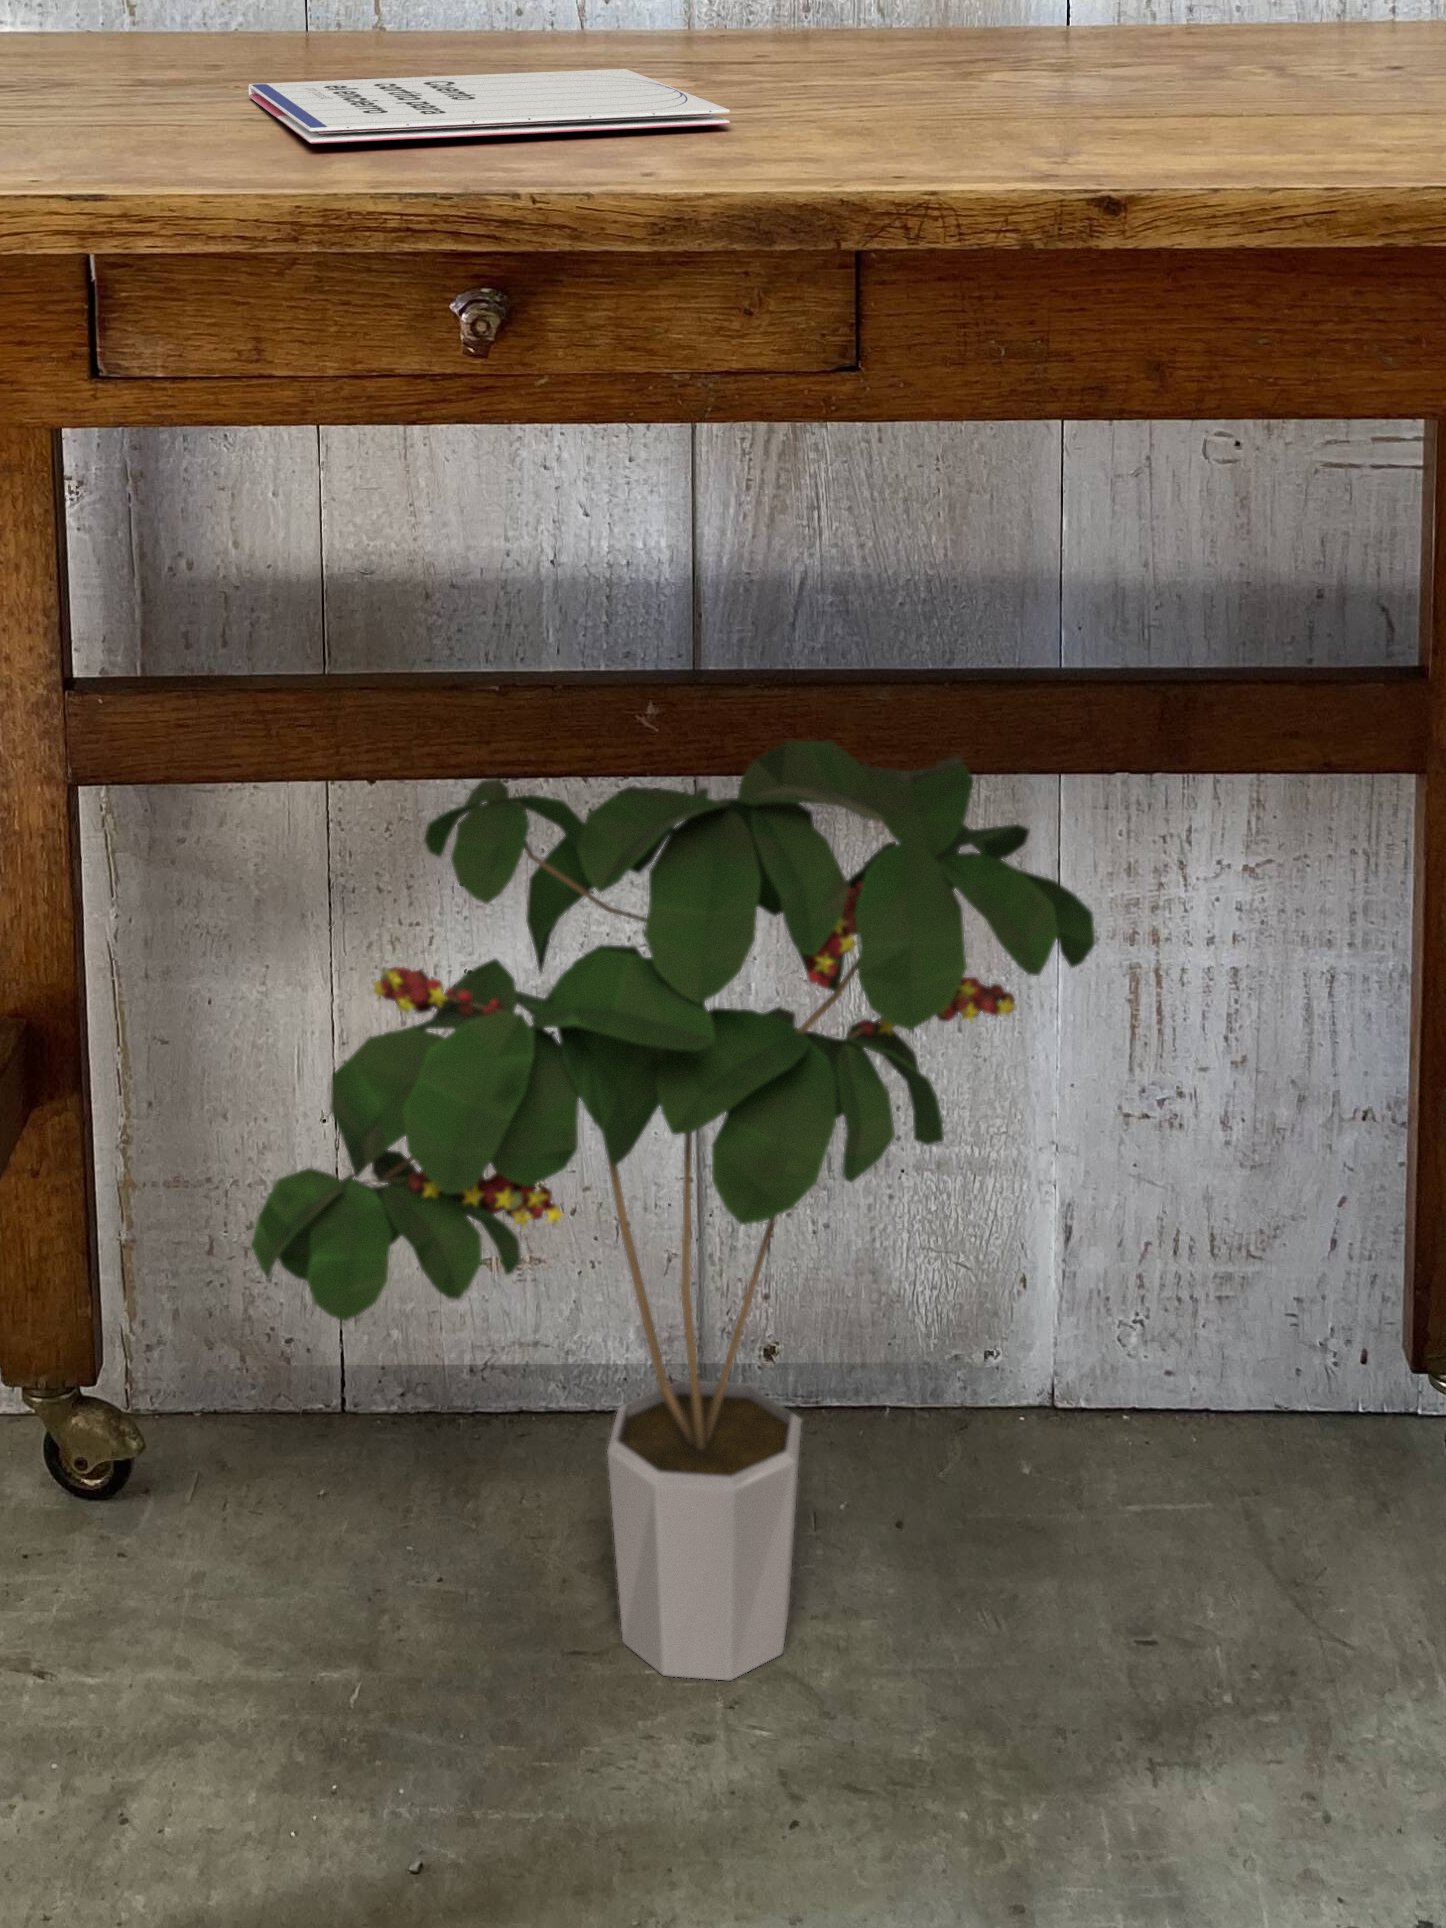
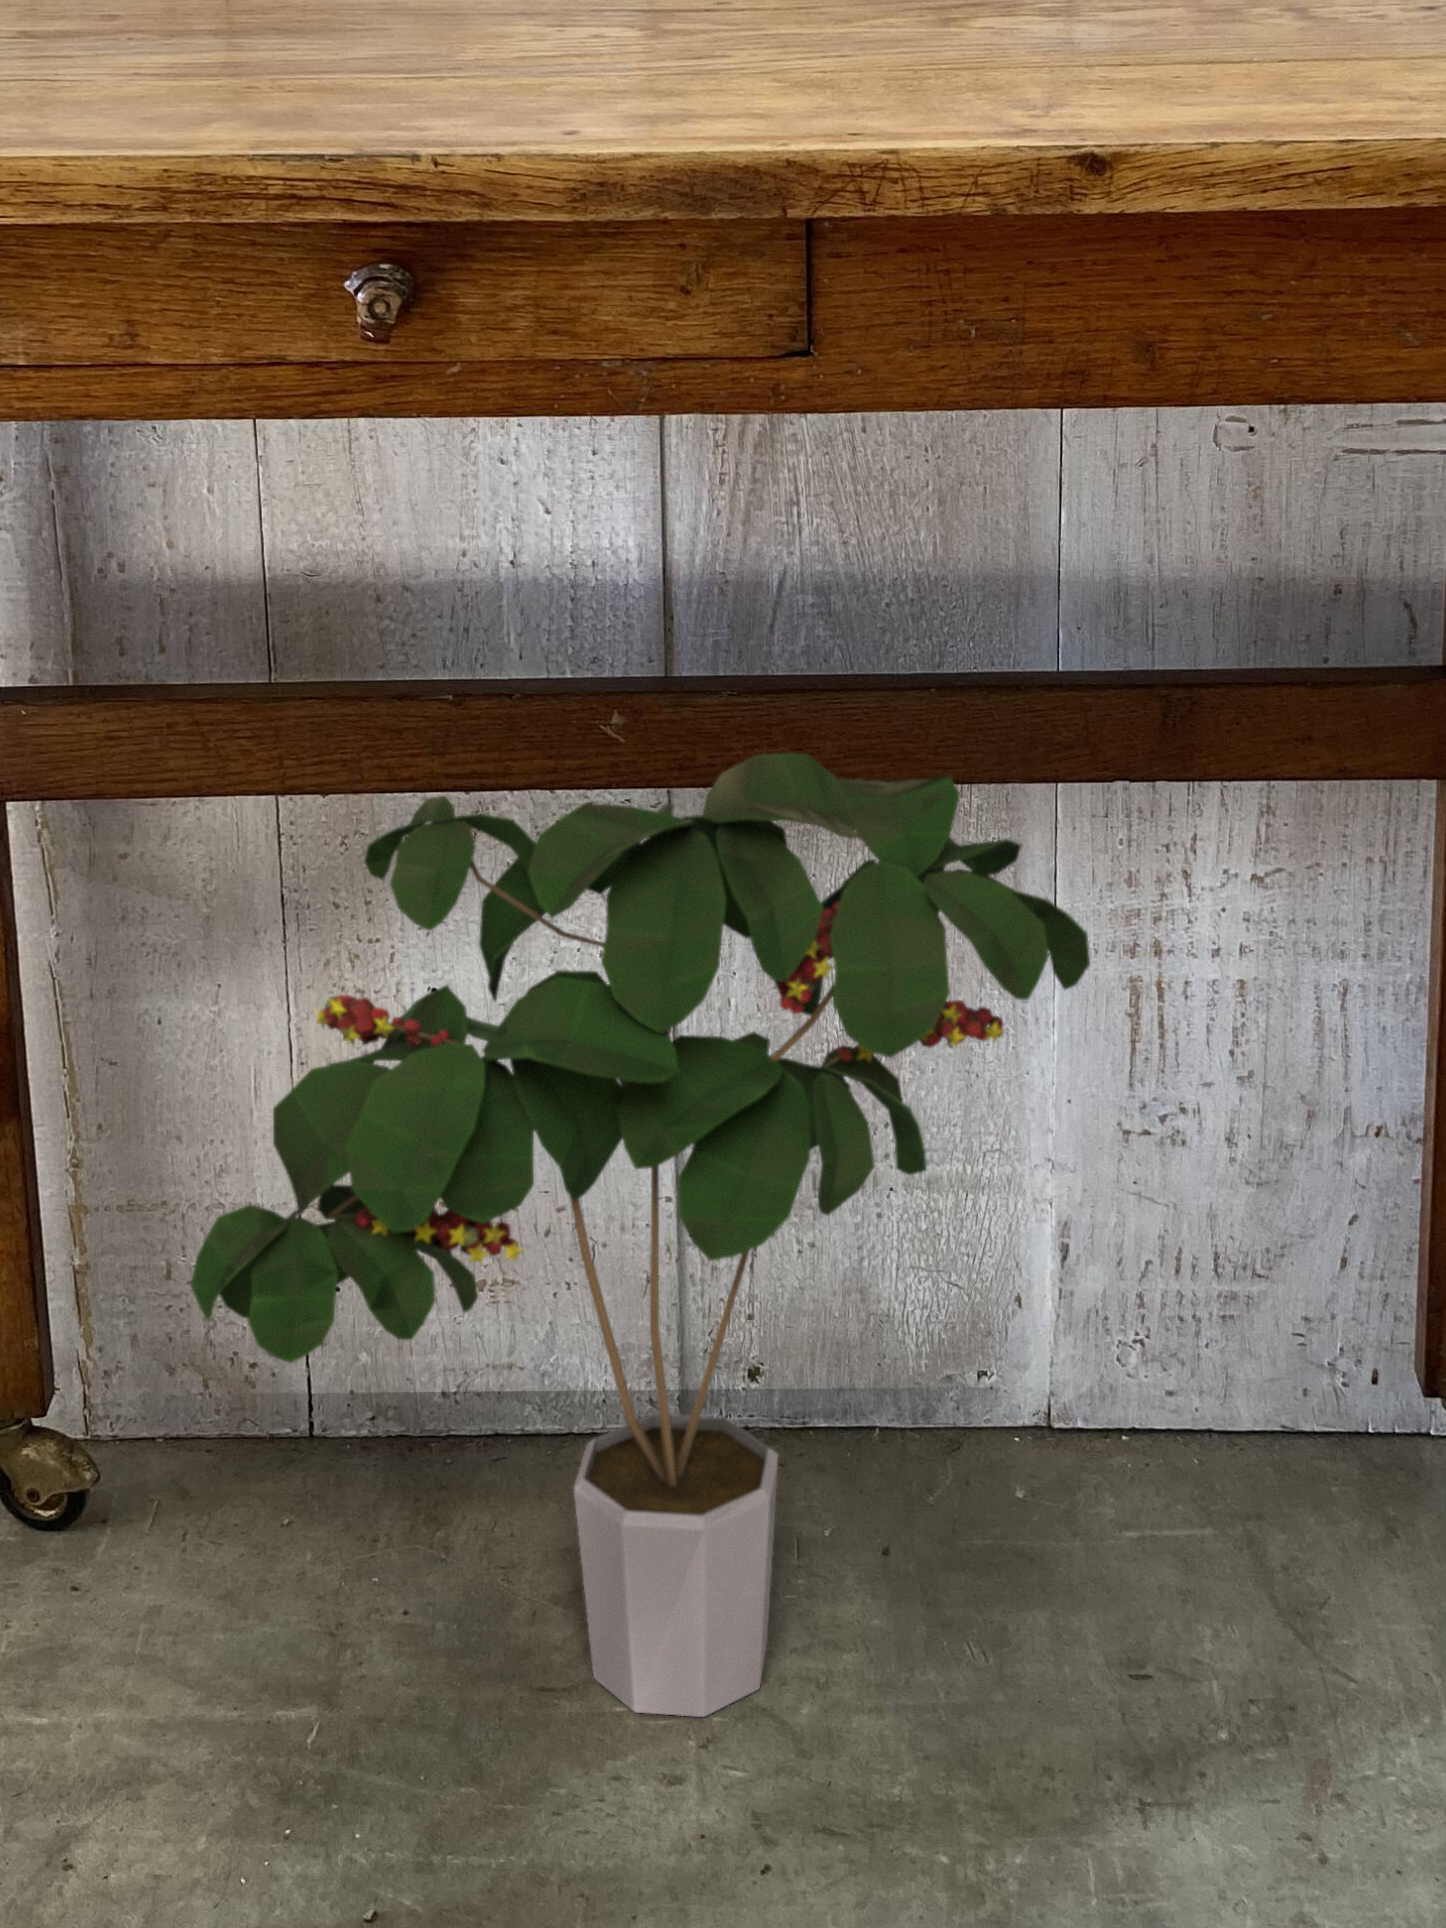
notebook: present [249,69,730,143] -> none [139,16,671,95]

